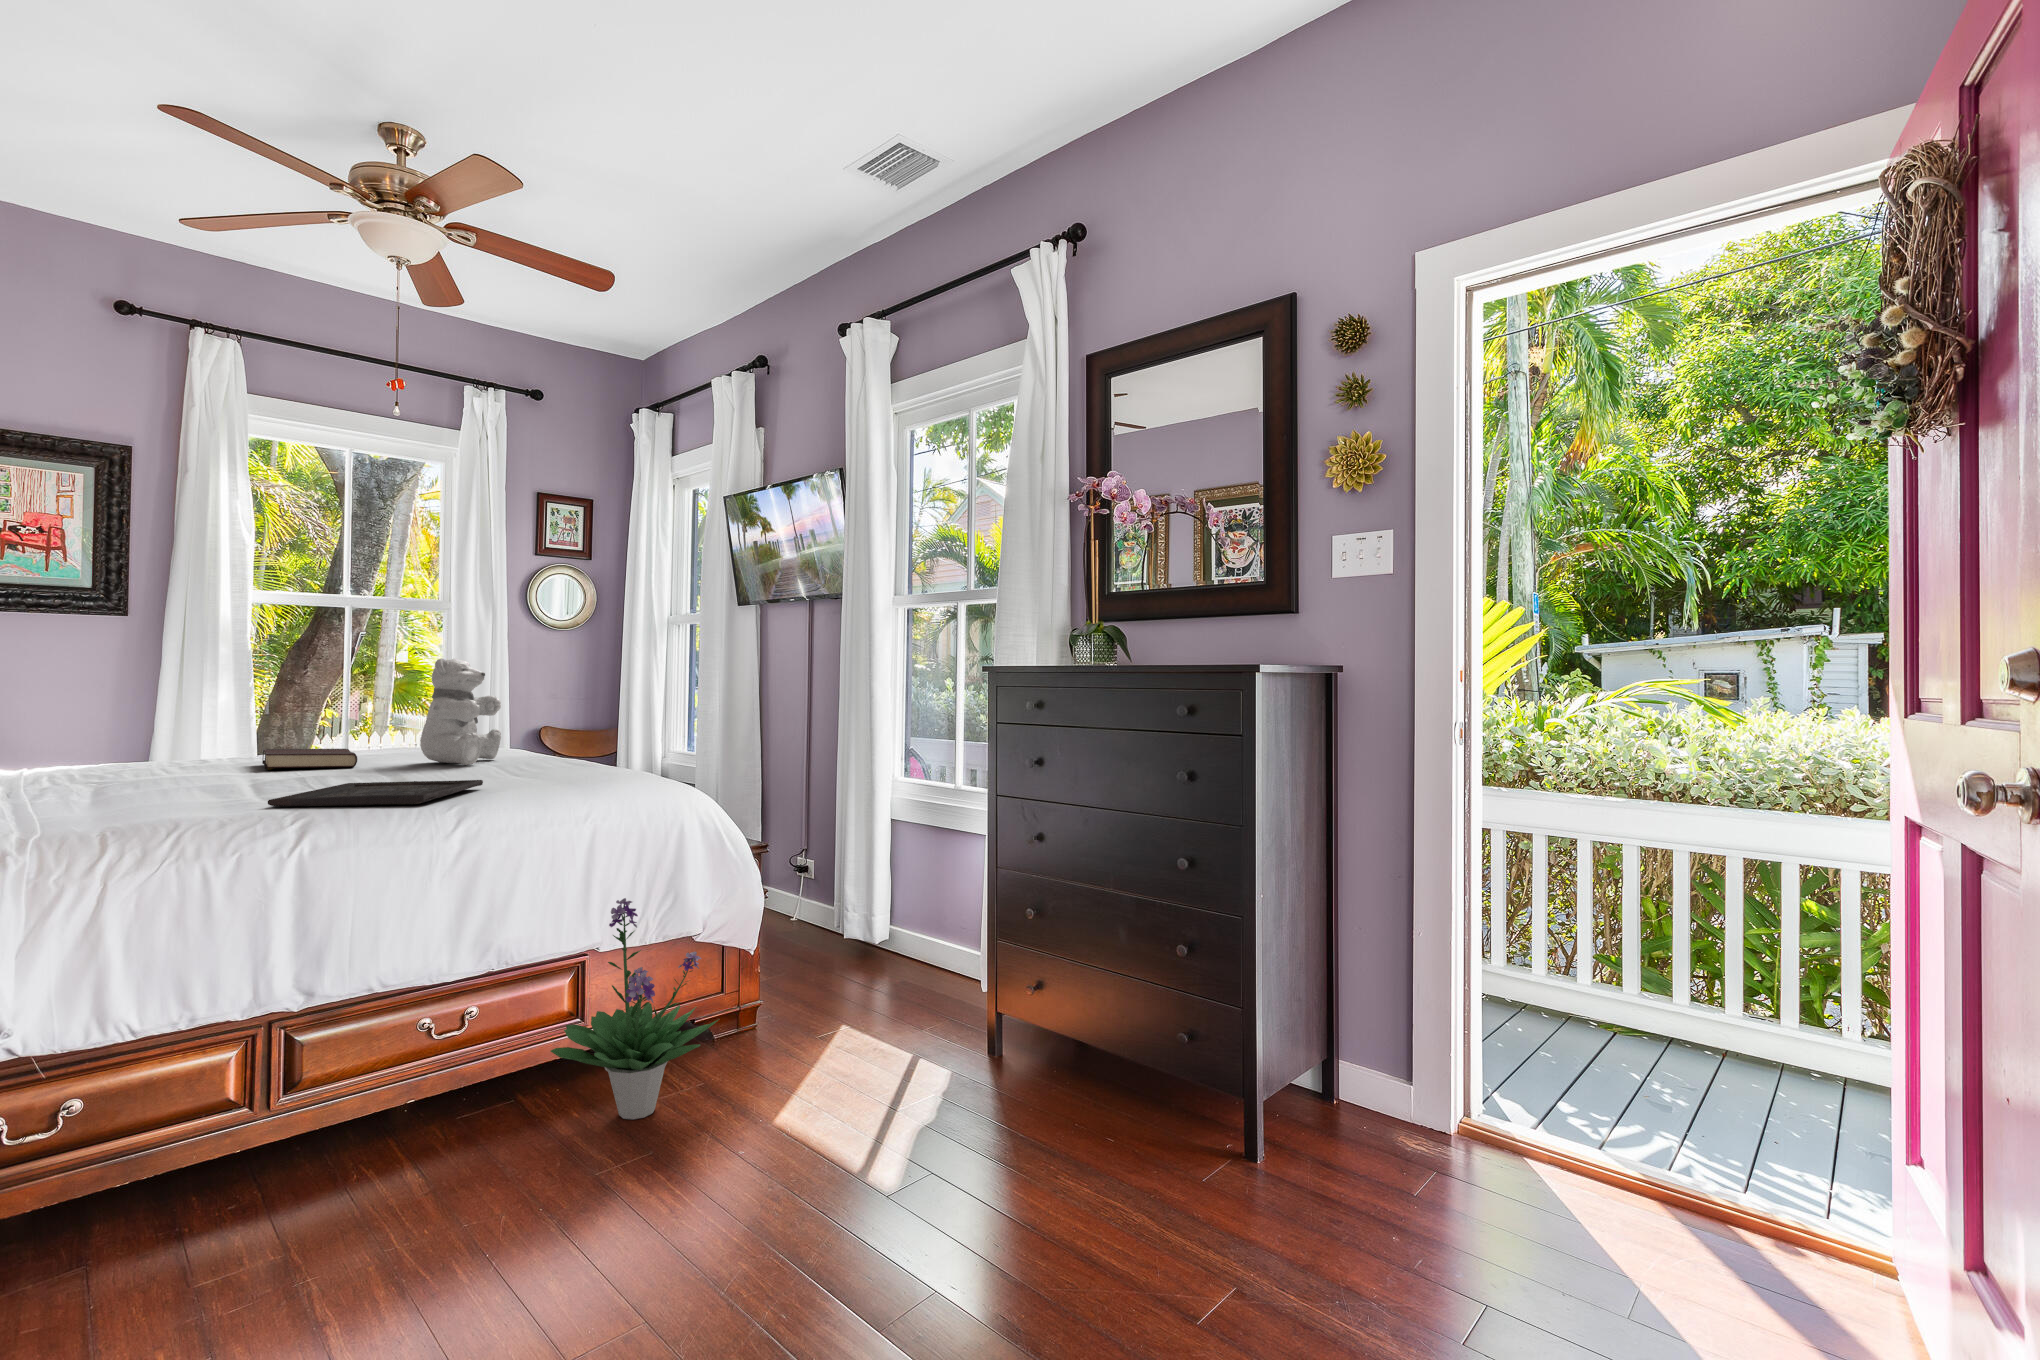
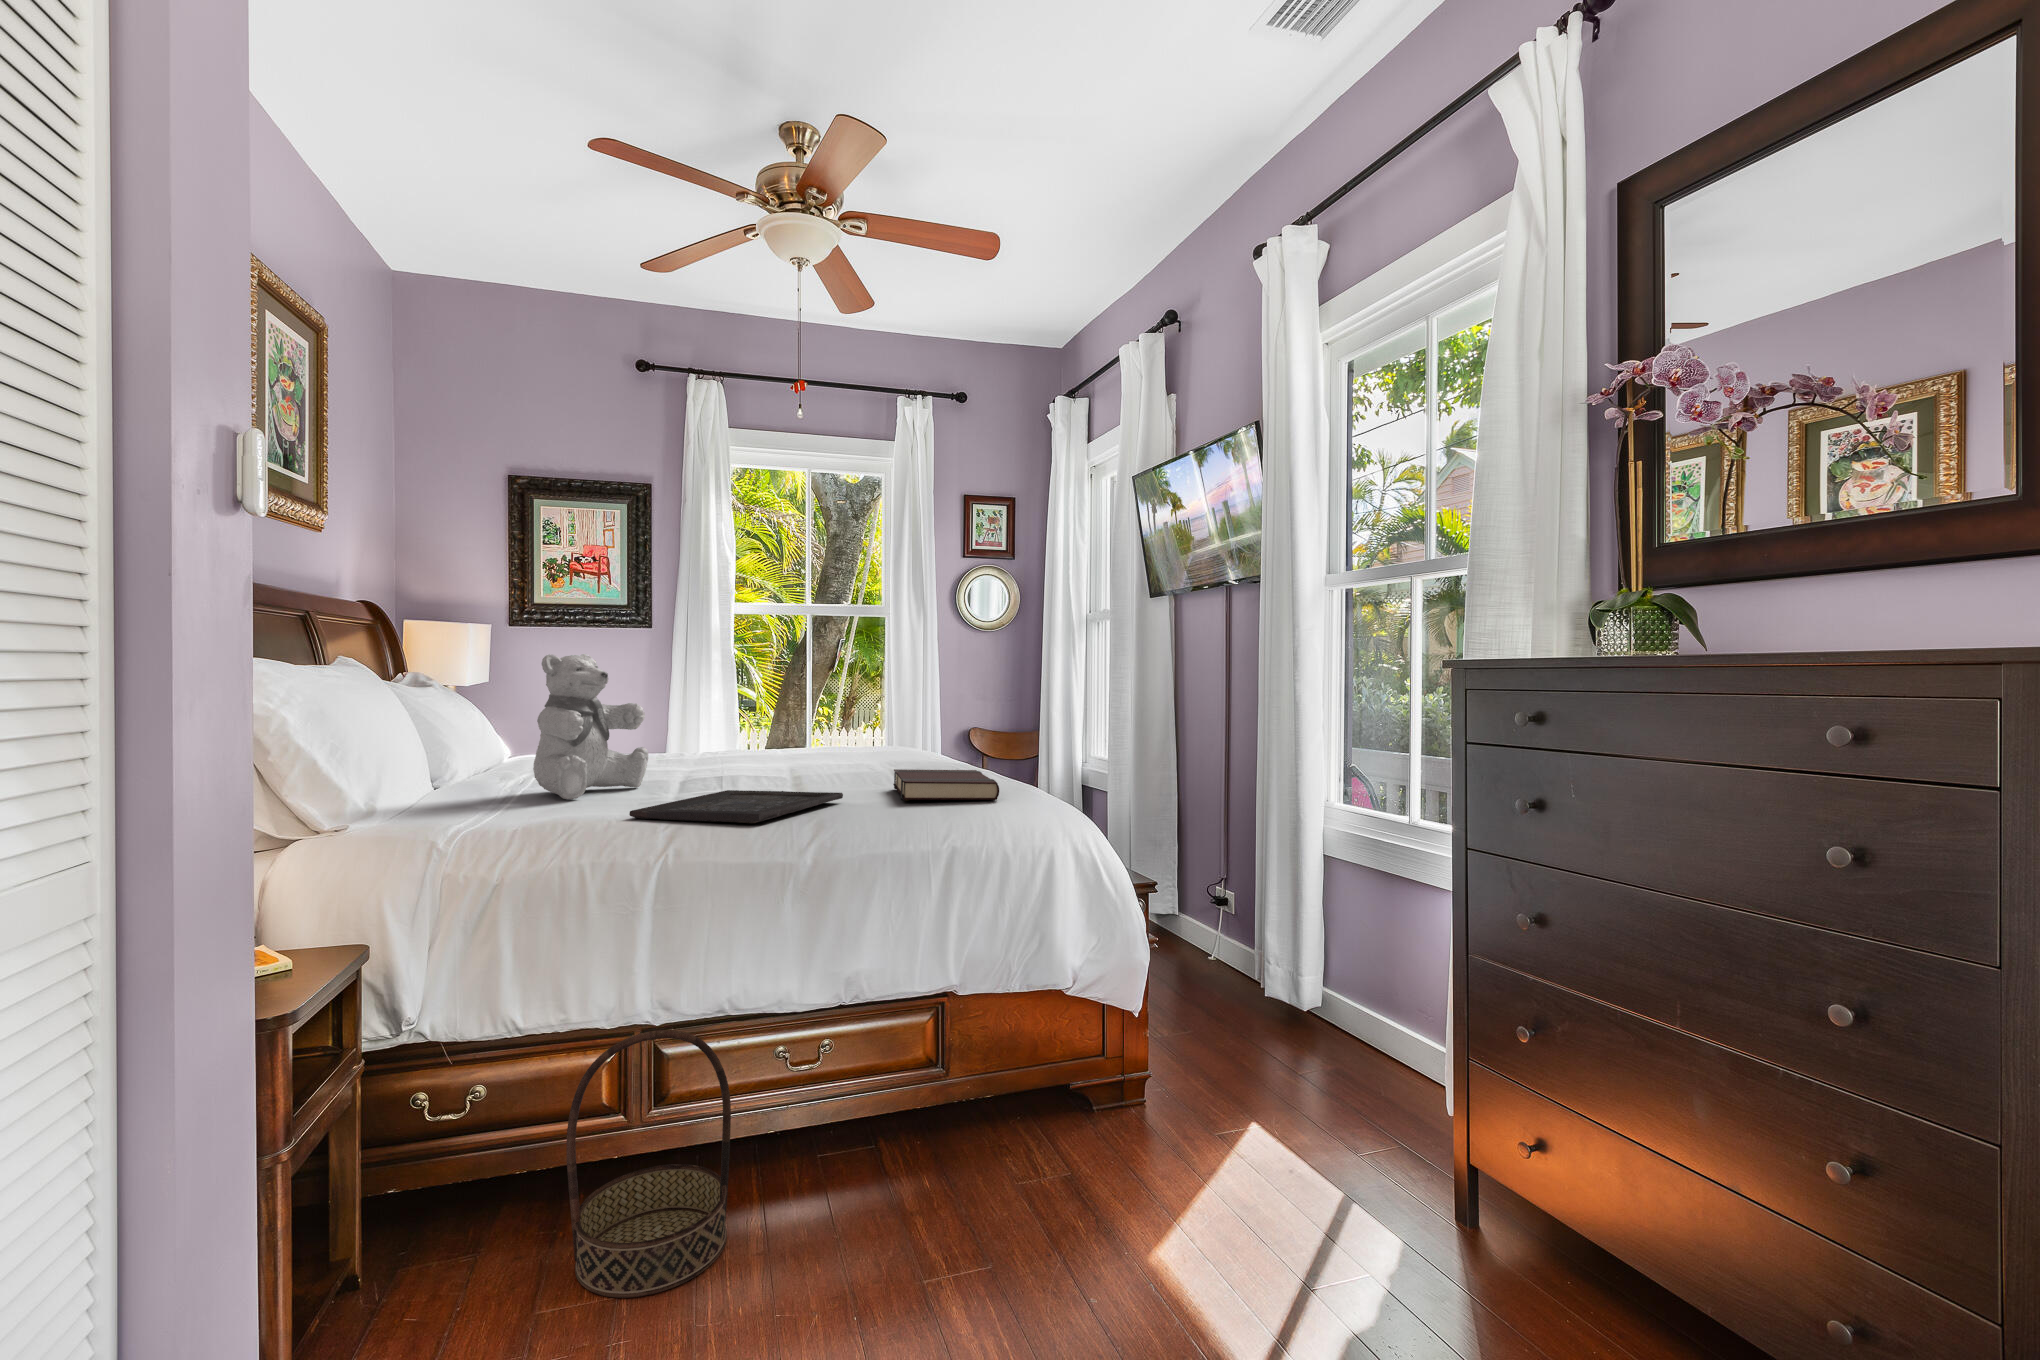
teddy bear: present [420,658,501,765] -> present [533,654,648,800]
book: present [262,749,357,770] -> present [893,769,999,800]
potted plant: present [551,898,718,1119] -> none [884,946,1083,1224]
basket: none [234,991,399,1230] -> present [566,1030,731,1298]

